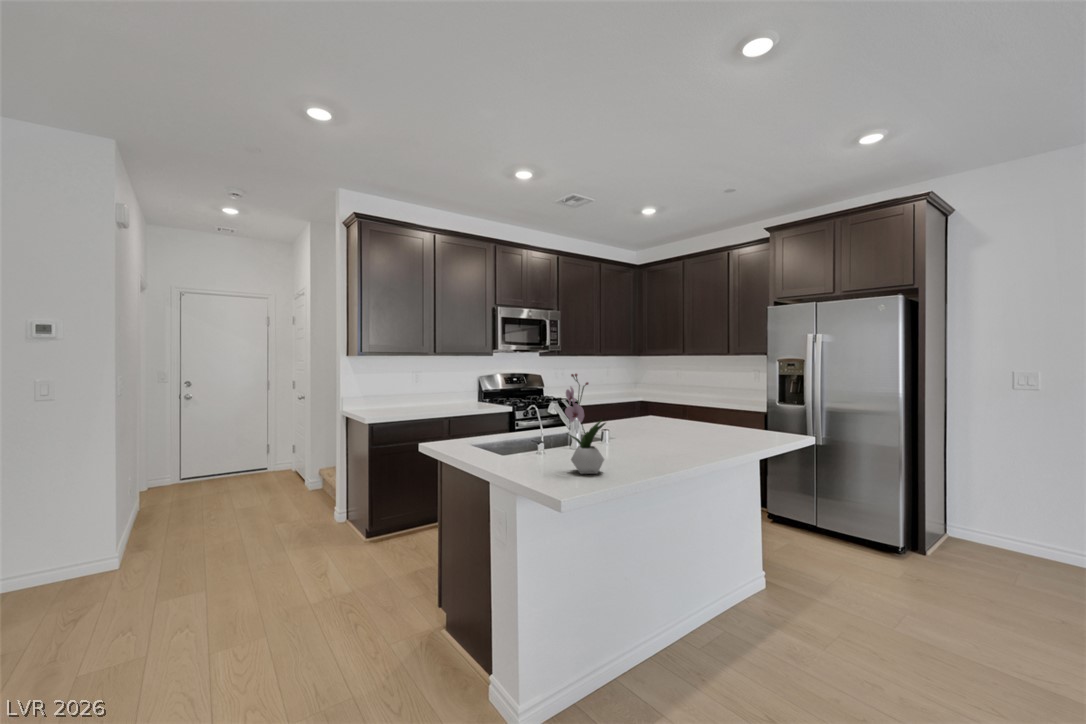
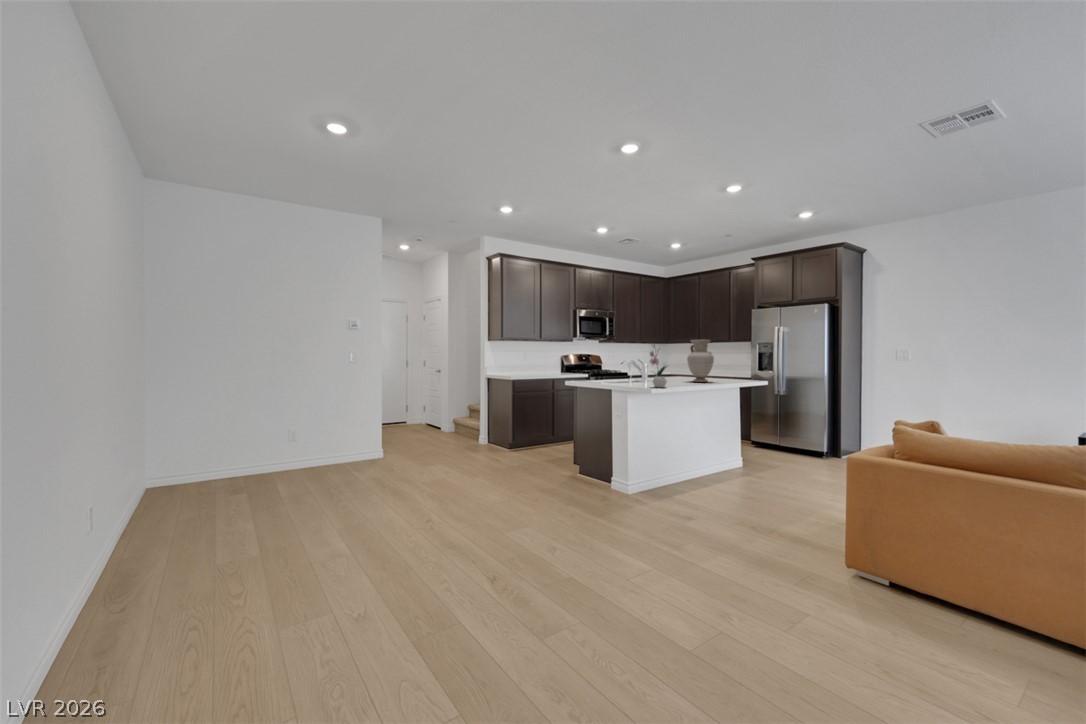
vase: none [659,359,709,442] -> present [687,340,714,382]

